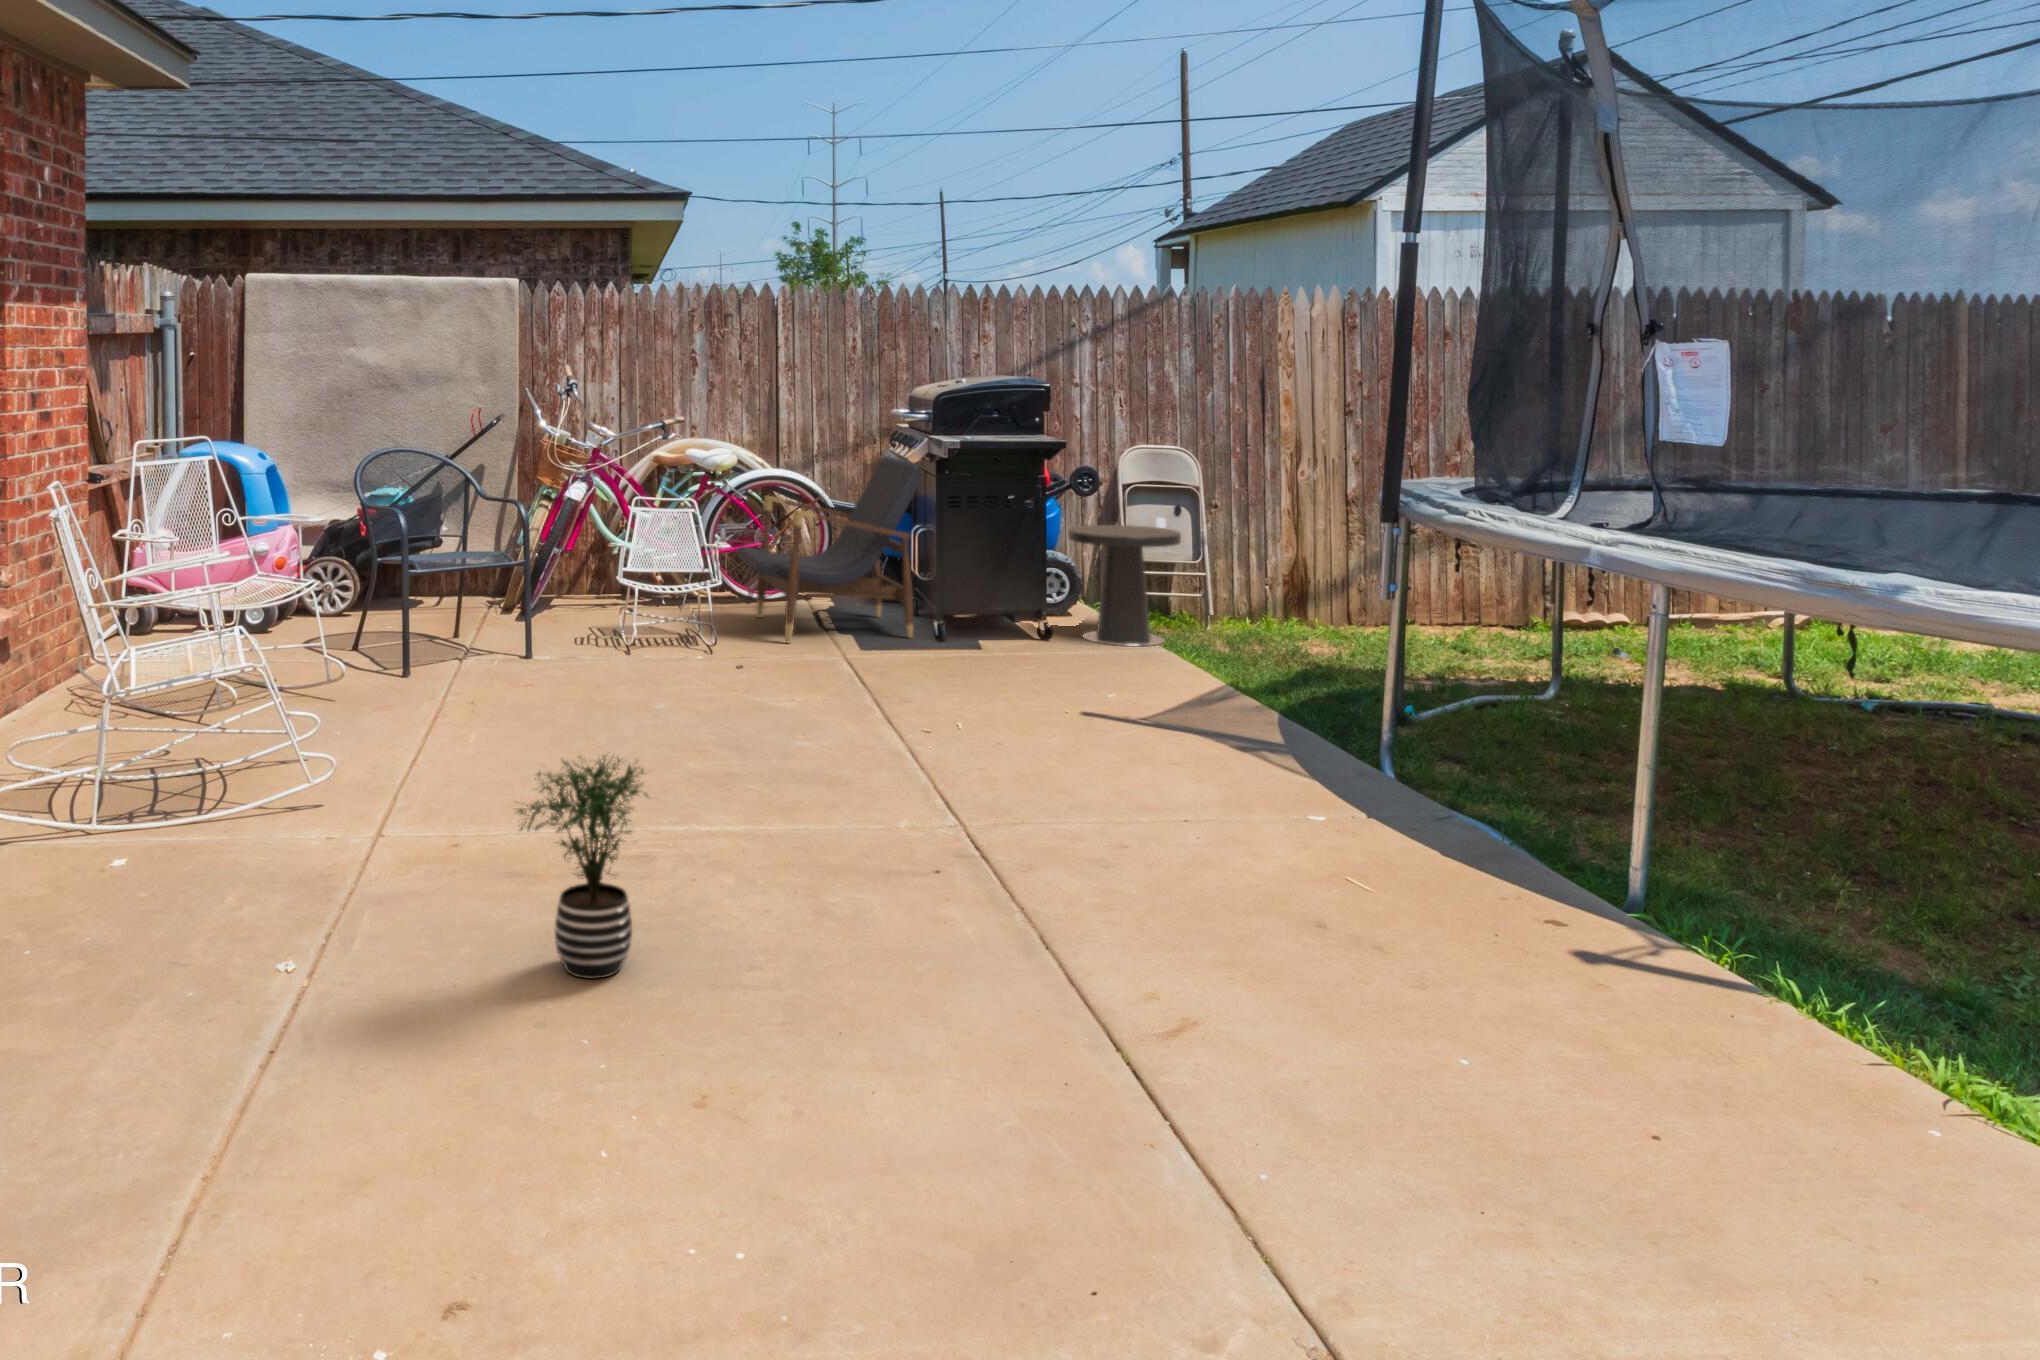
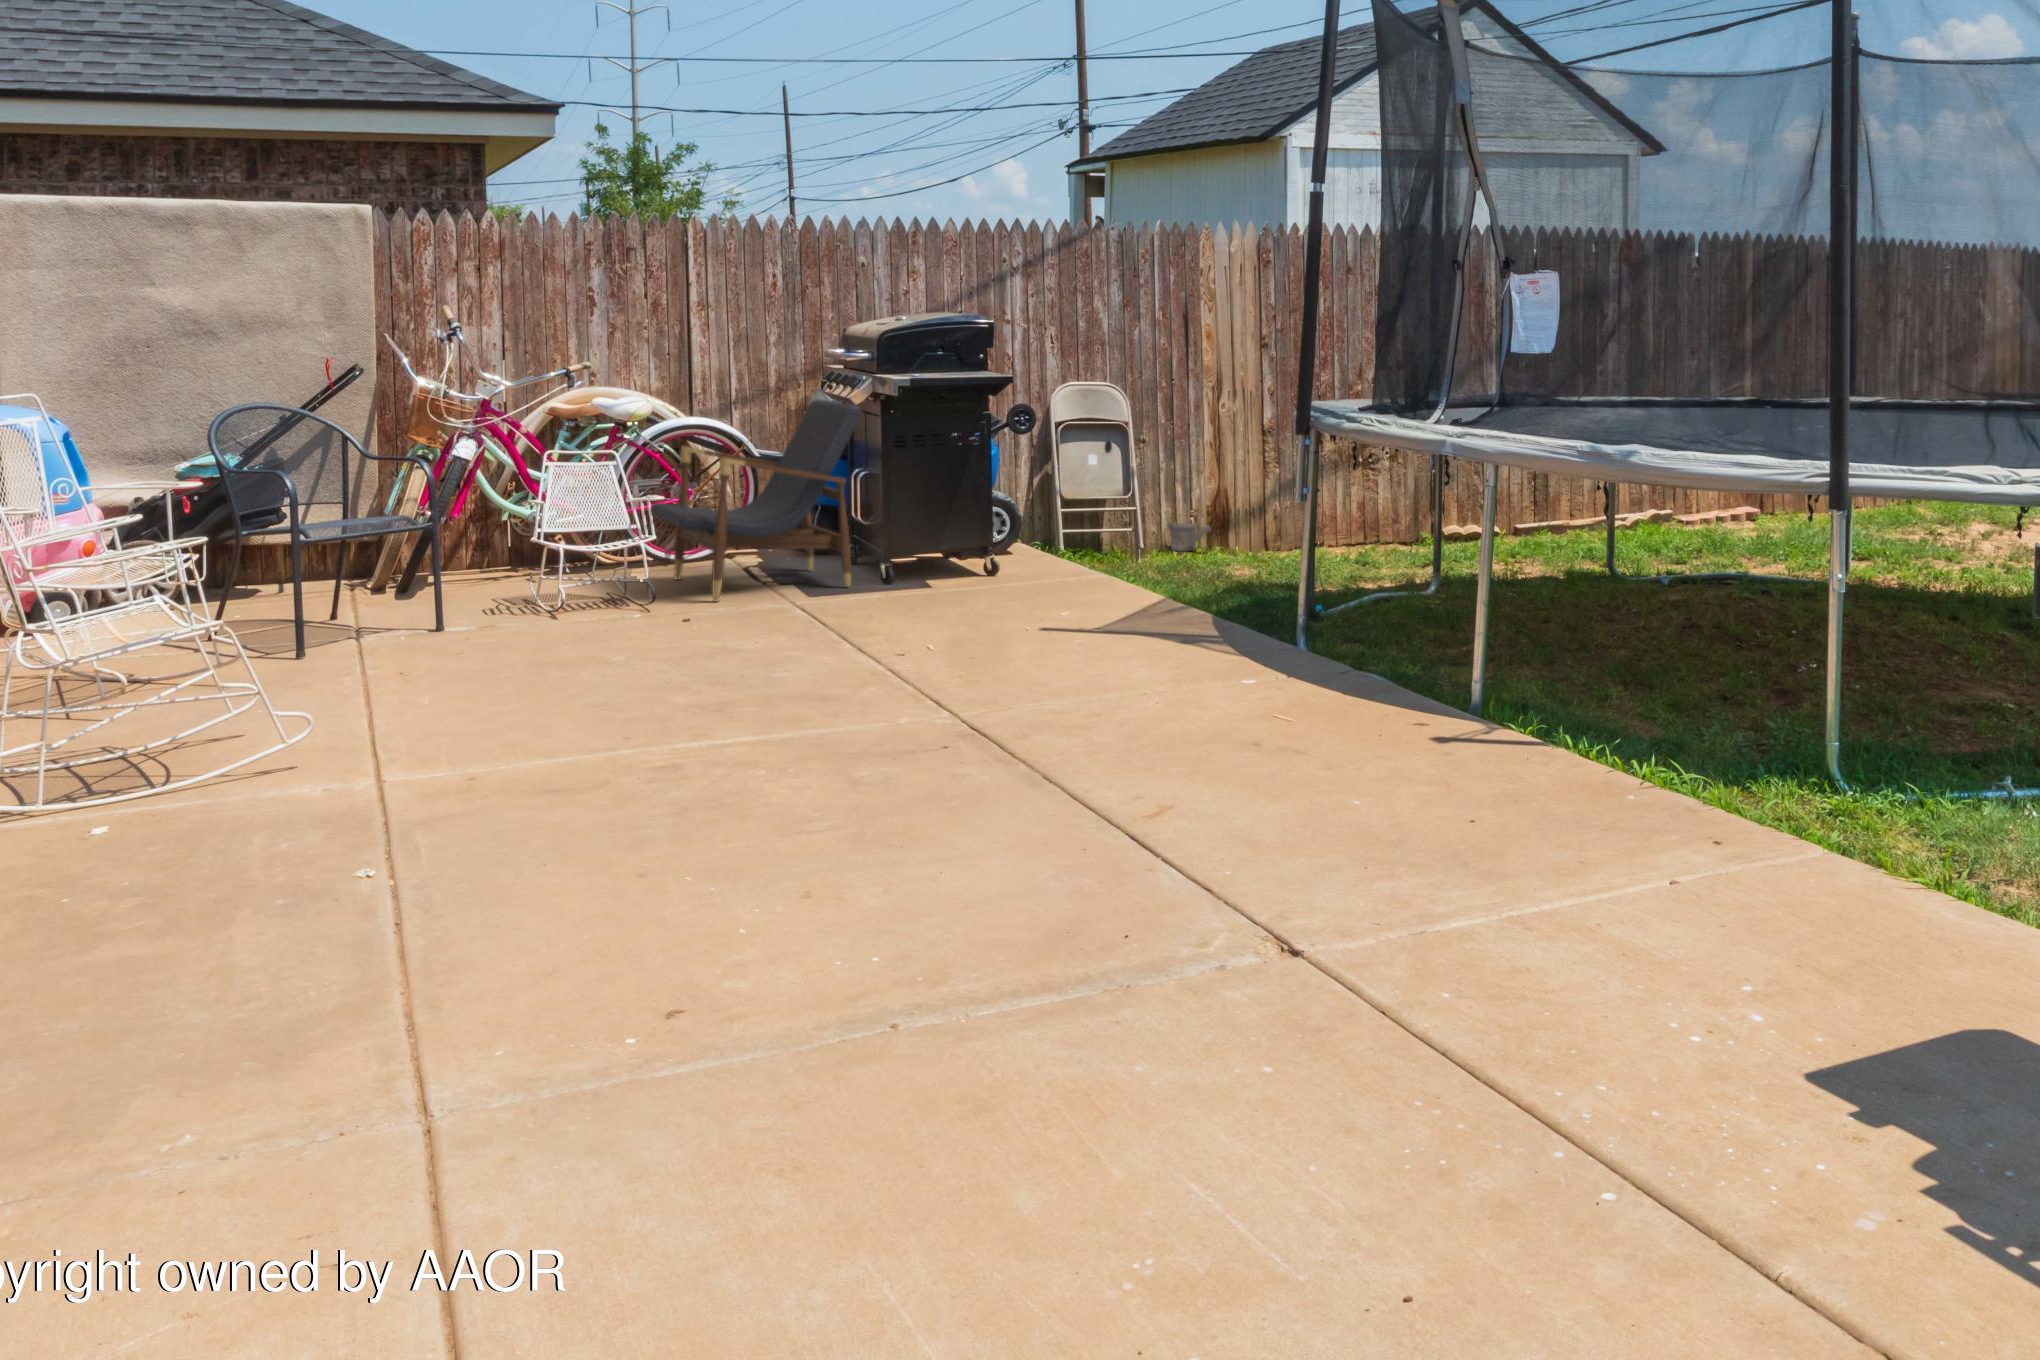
side table: present [1068,525,1181,646] -> none [1007,461,1116,579]
watering can: none [1239,592,1285,624] -> present [1168,522,1210,551]
potted plant: present [517,755,648,979] -> none [482,684,645,915]

